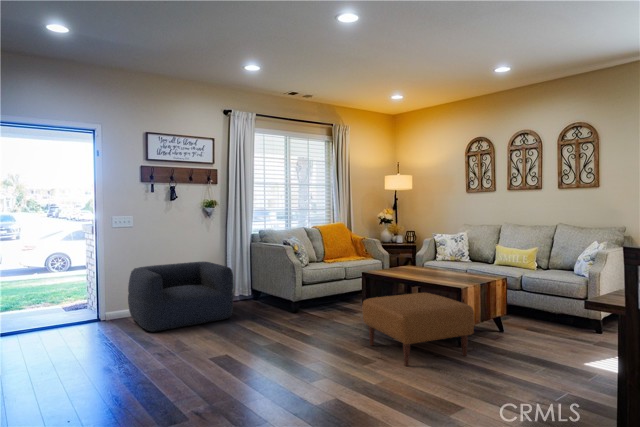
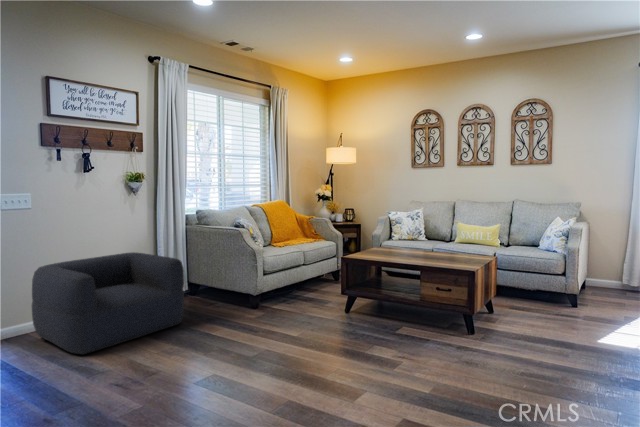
ottoman: present [362,293,474,366] -> none [372,279,501,368]

